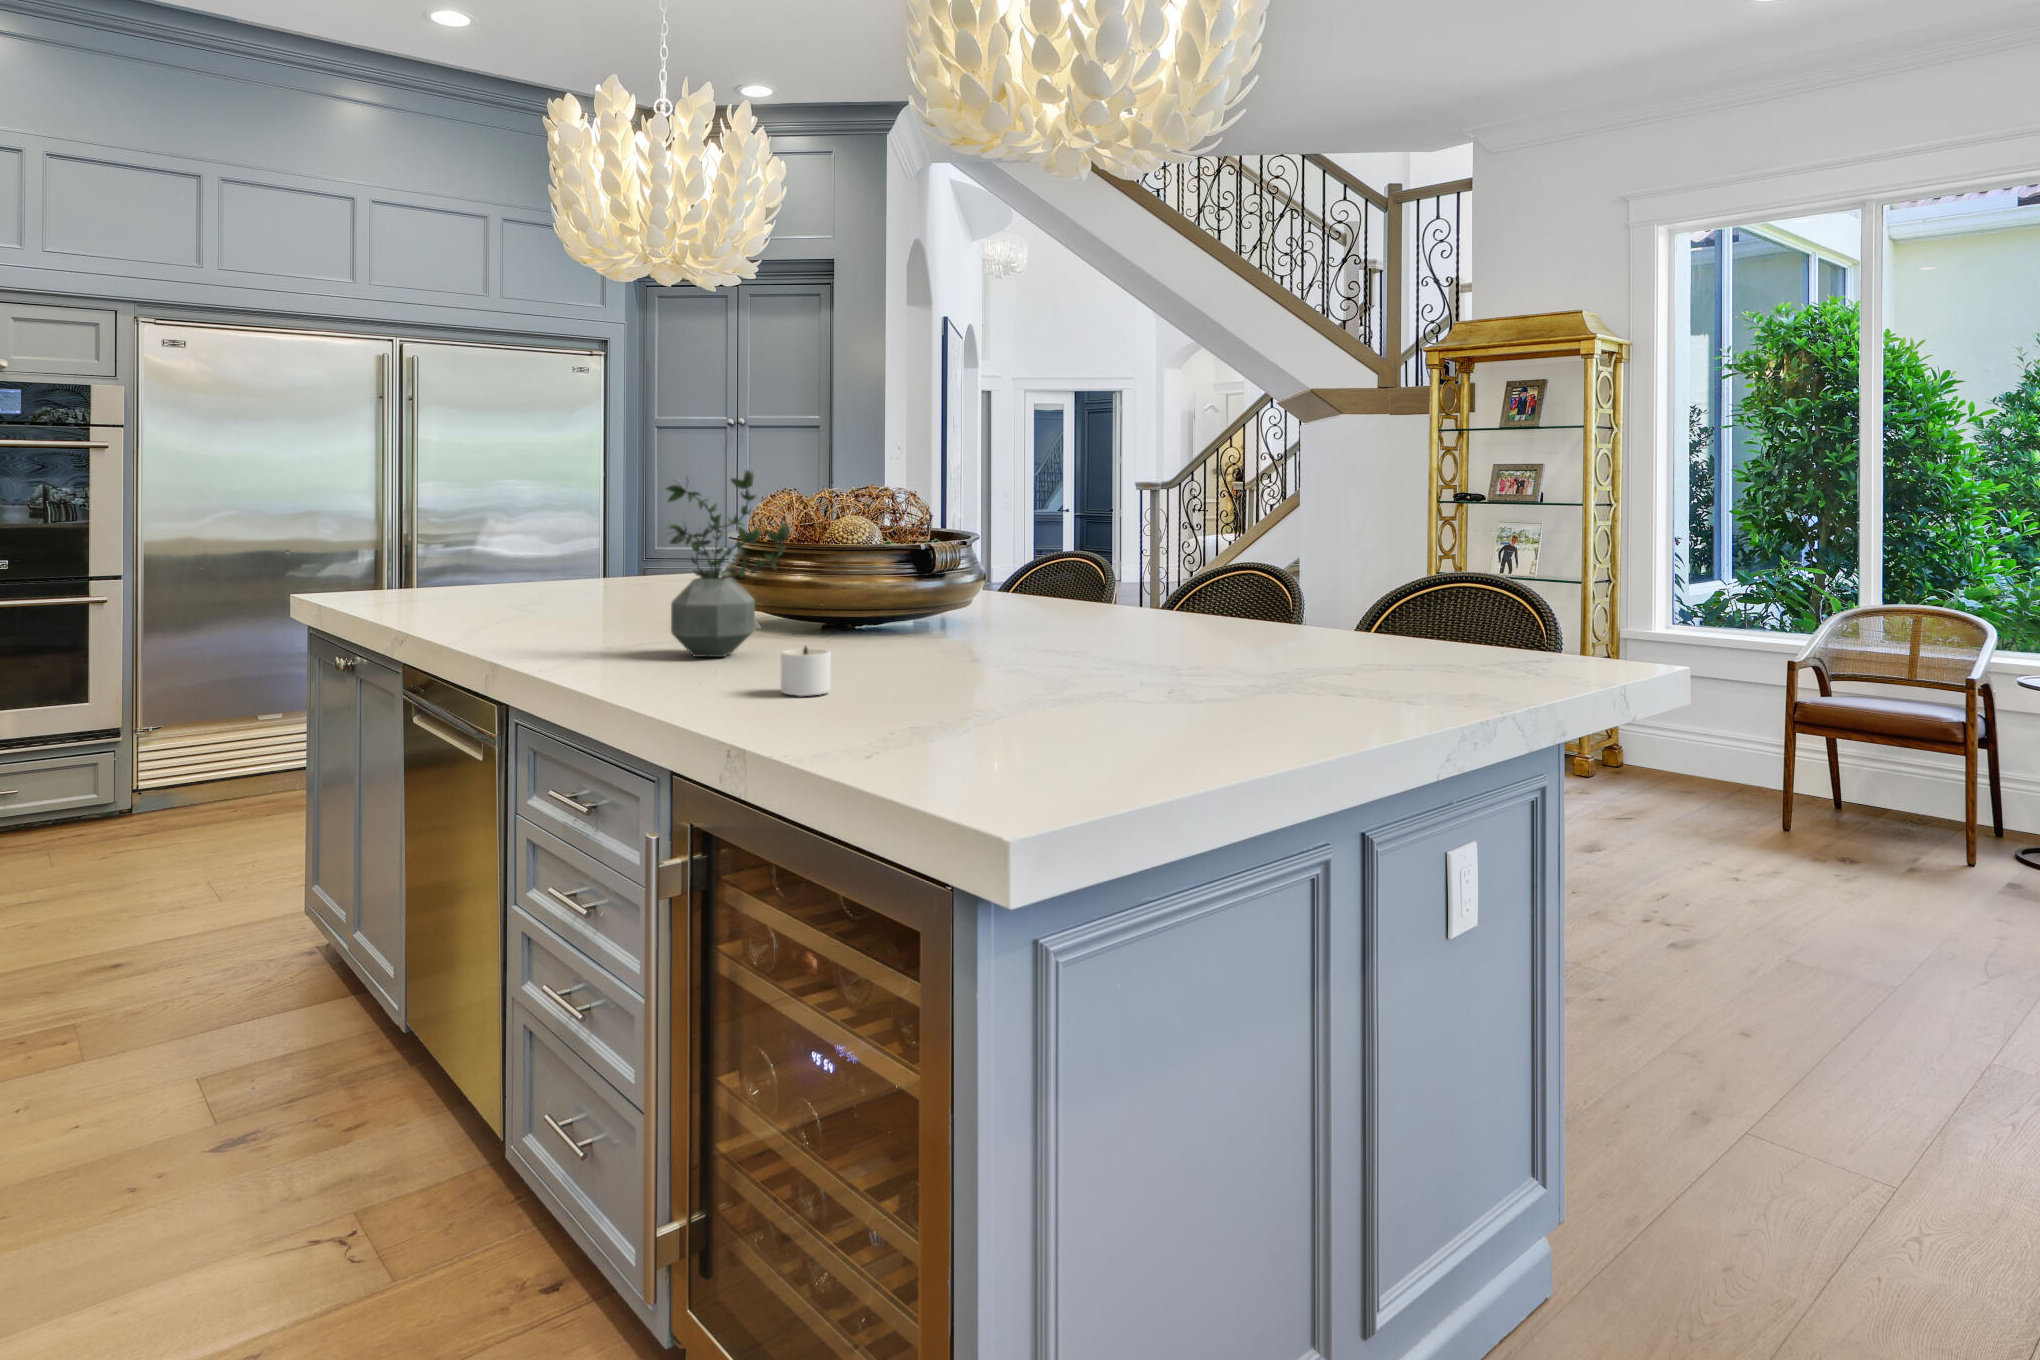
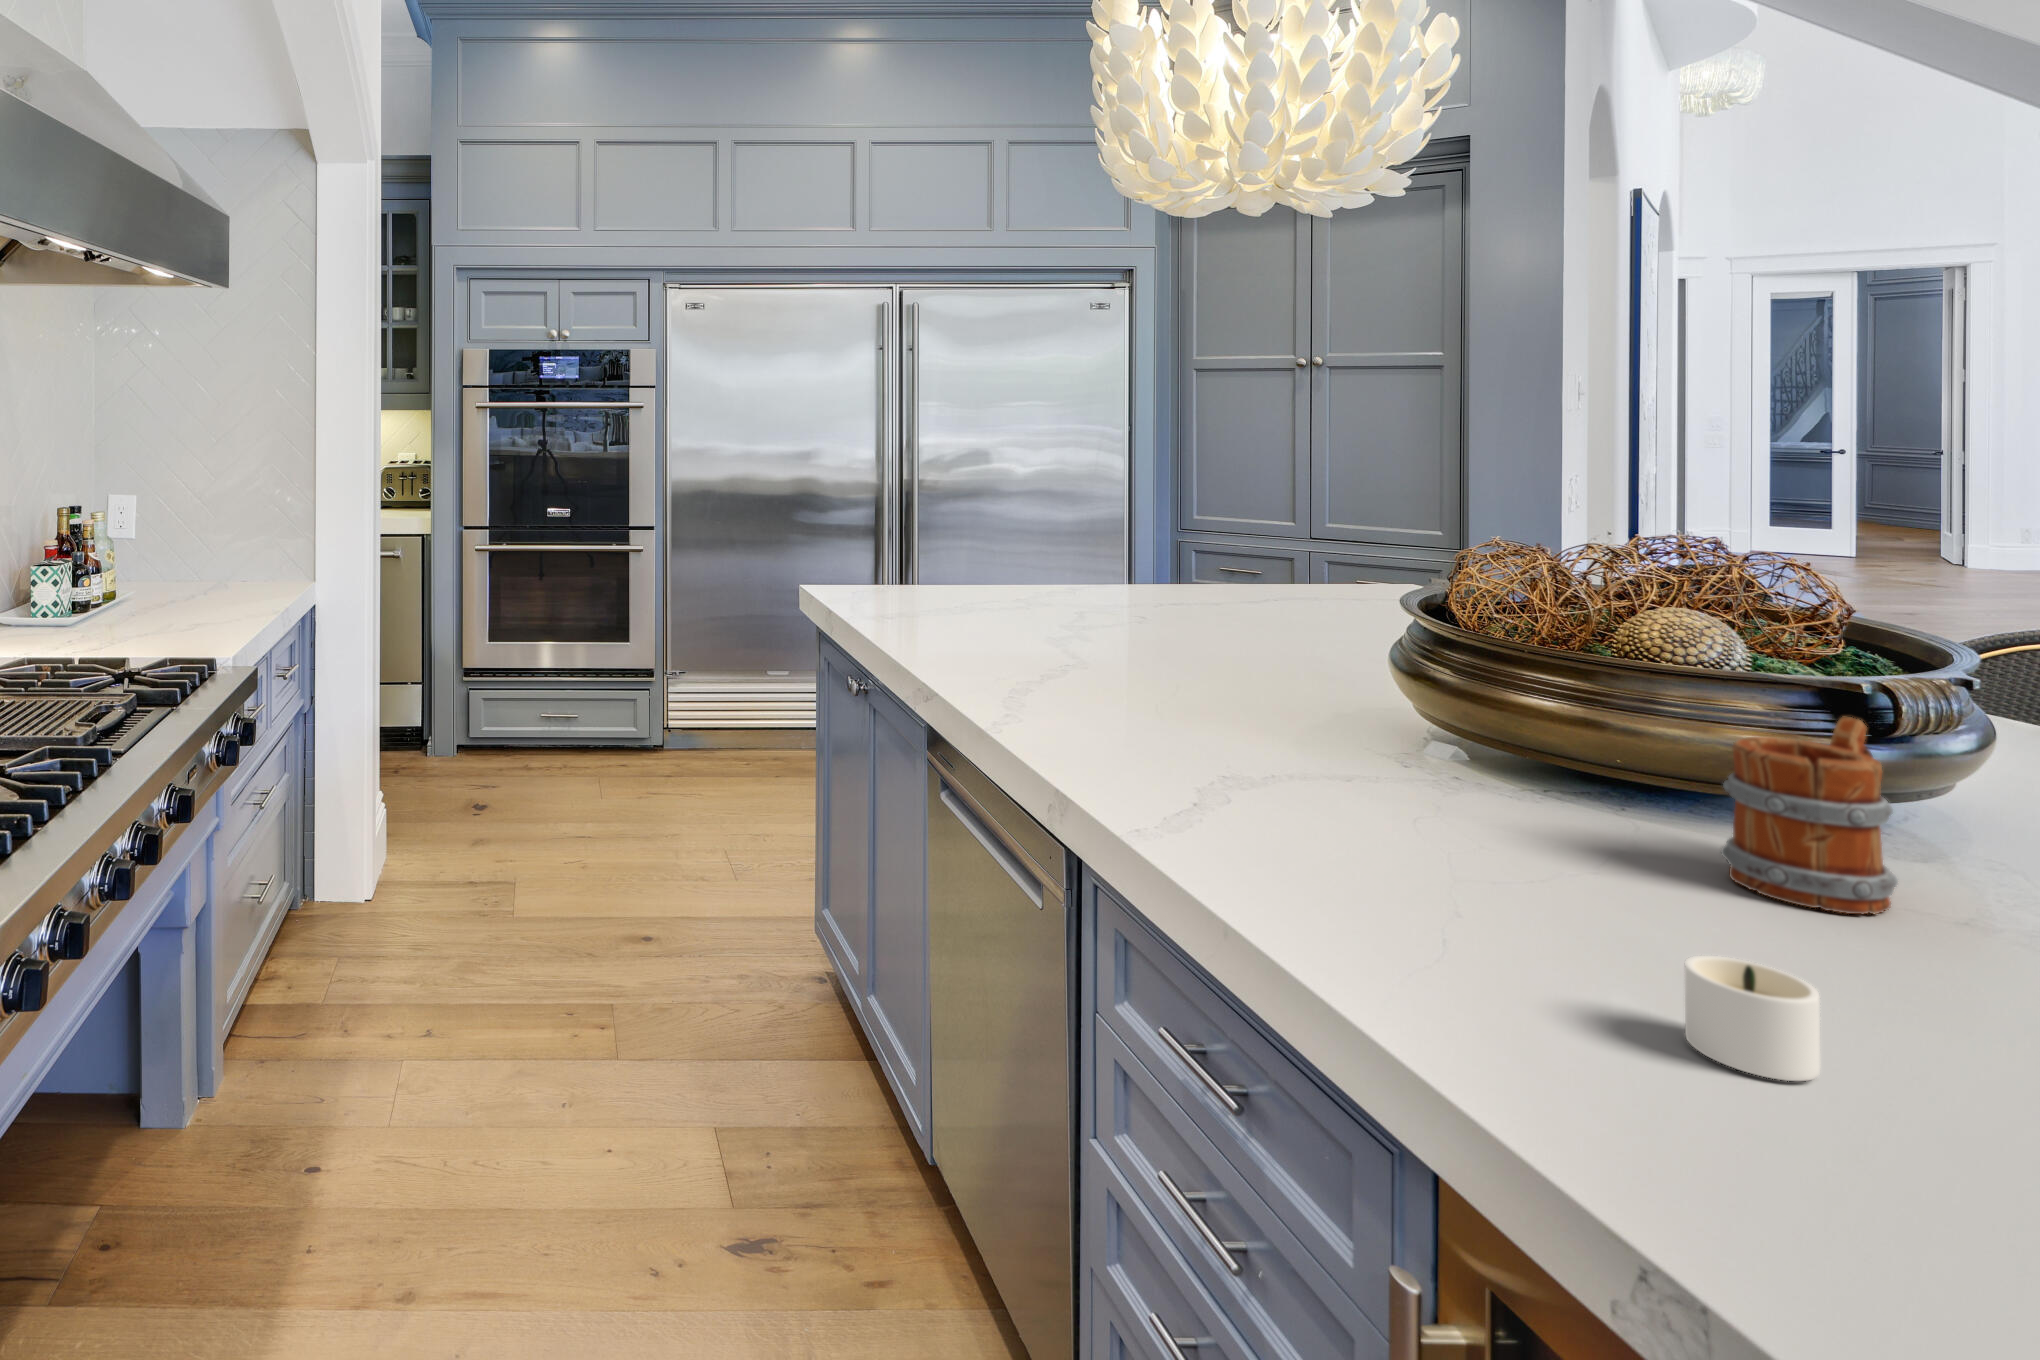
potted plant: present [667,470,790,657] -> none [1349,547,1601,858]
mug: none [845,558,915,654] -> present [1721,716,1898,914]

